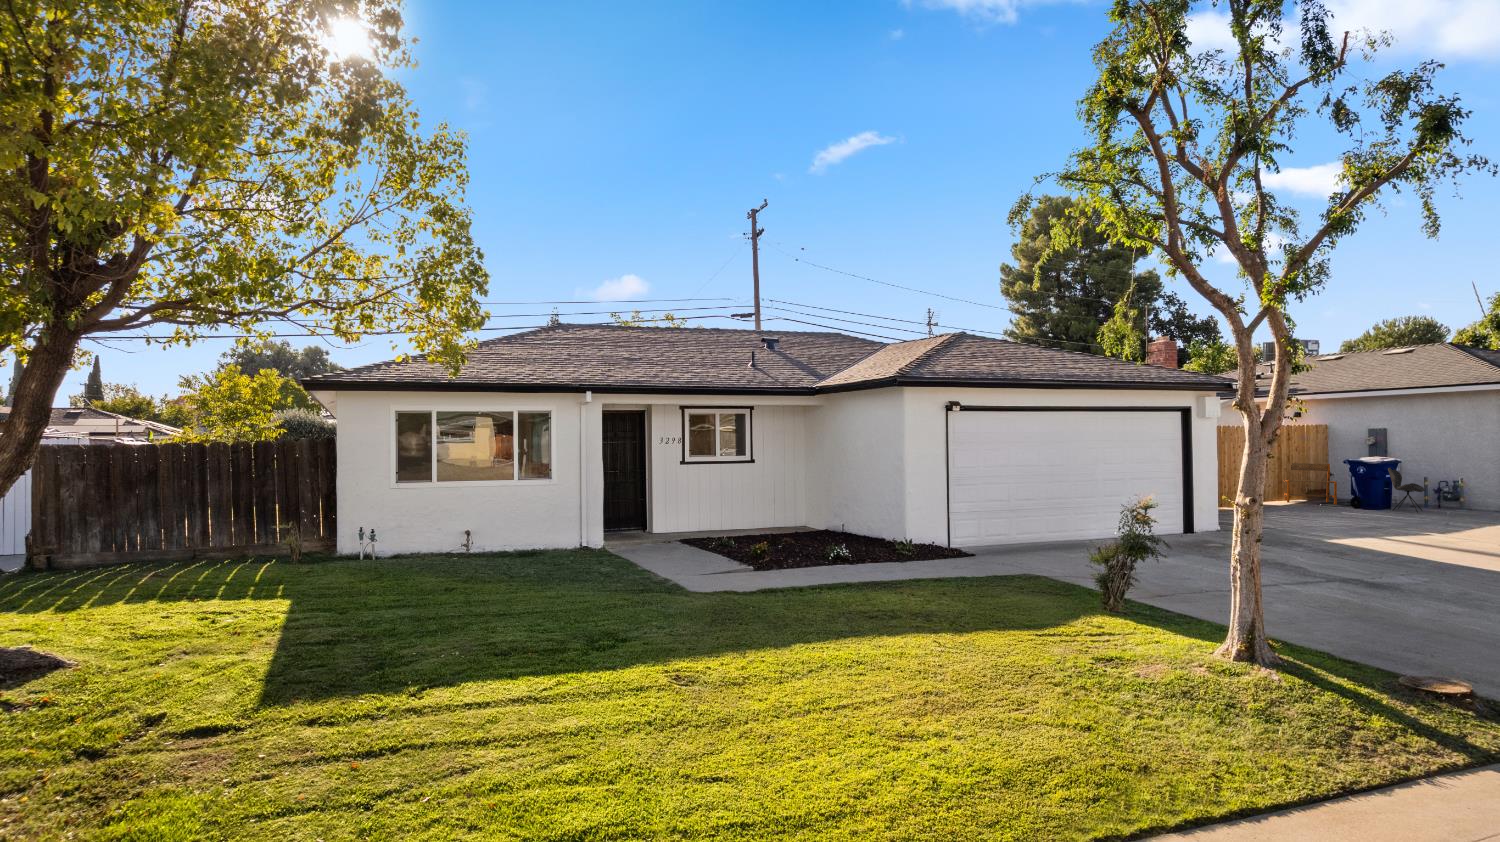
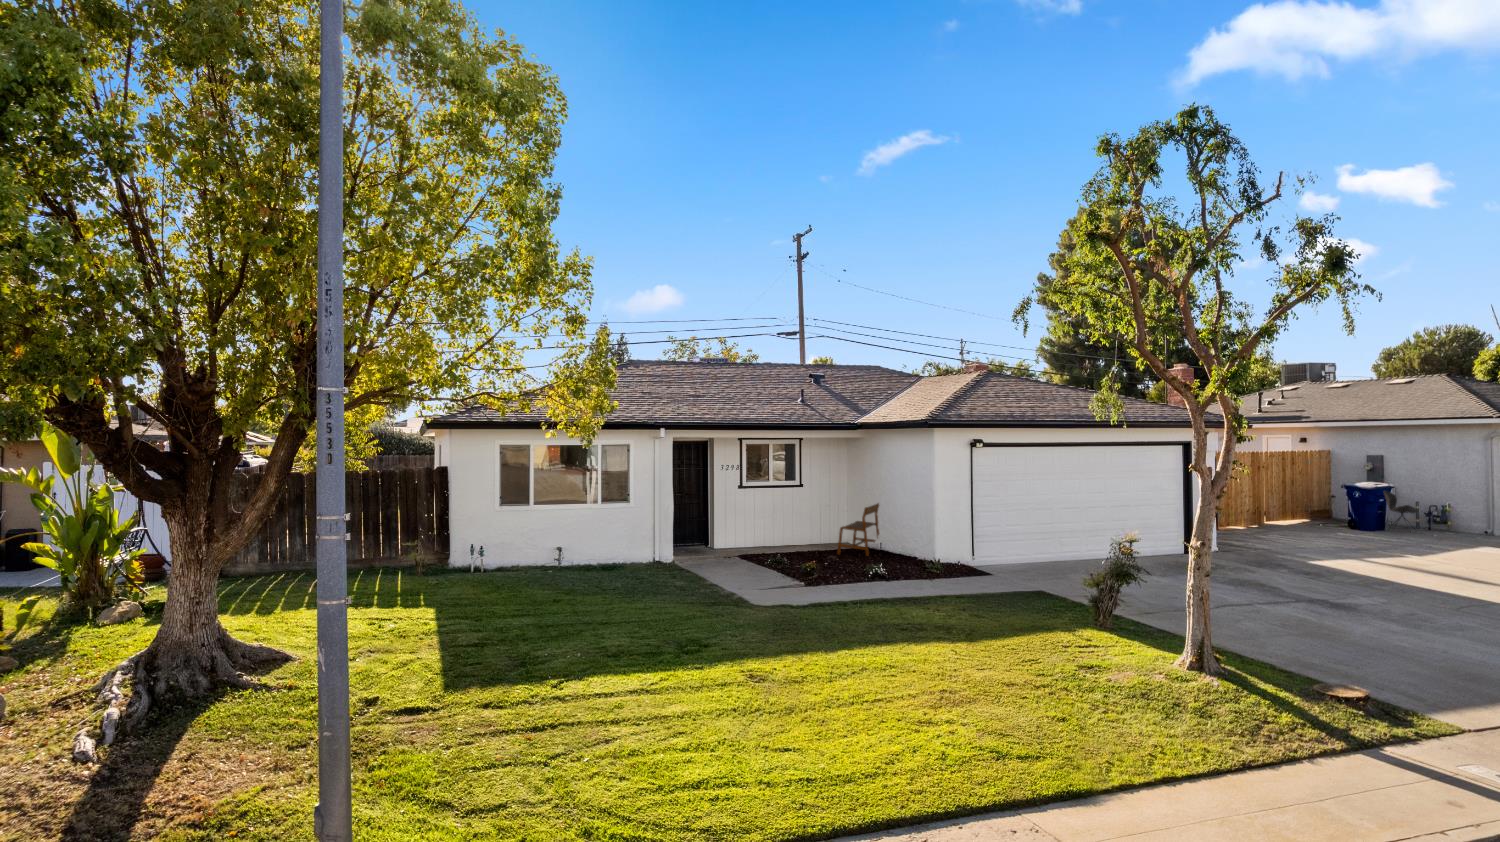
bench: present [1284,463,1337,505] -> present [838,503,879,556]

